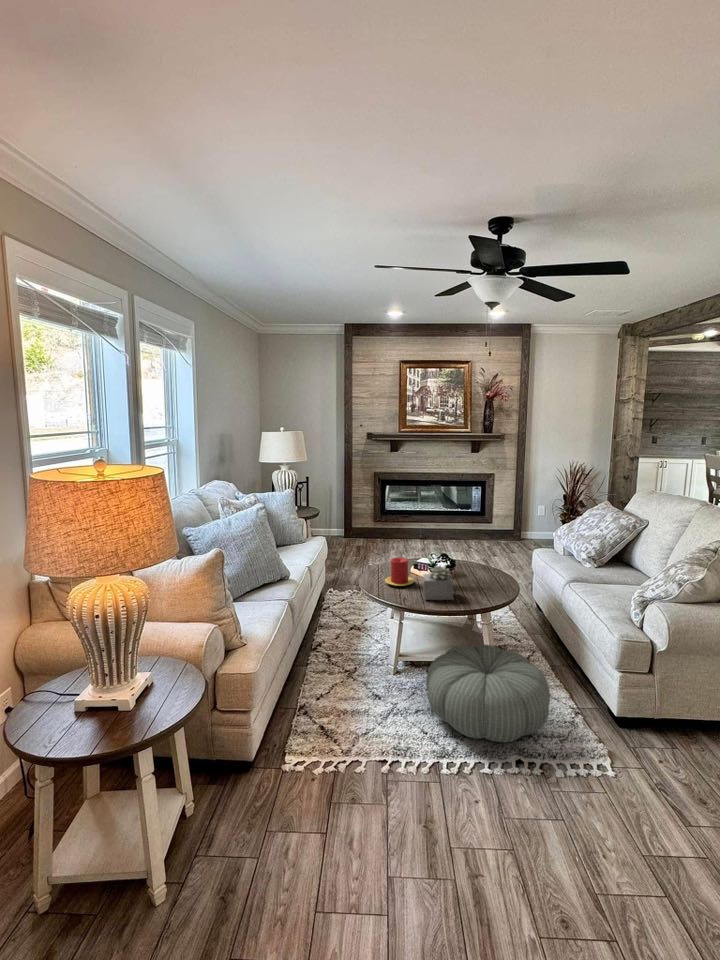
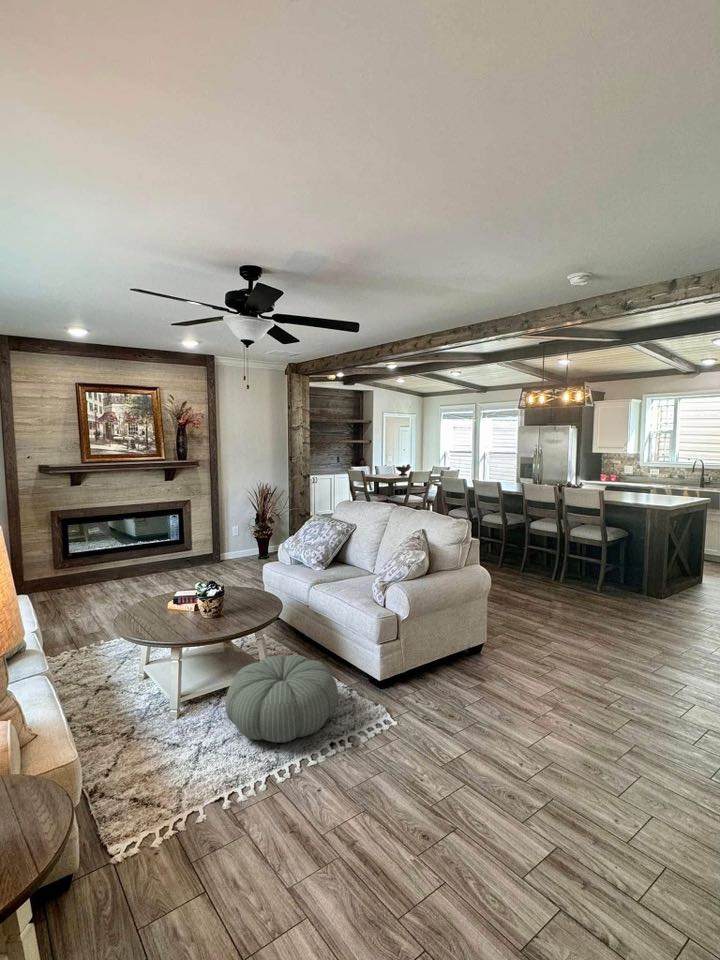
candle: present [385,557,414,586] -> none [150,595,183,626]
succulent plant: present [423,566,453,600] -> none [199,592,236,631]

